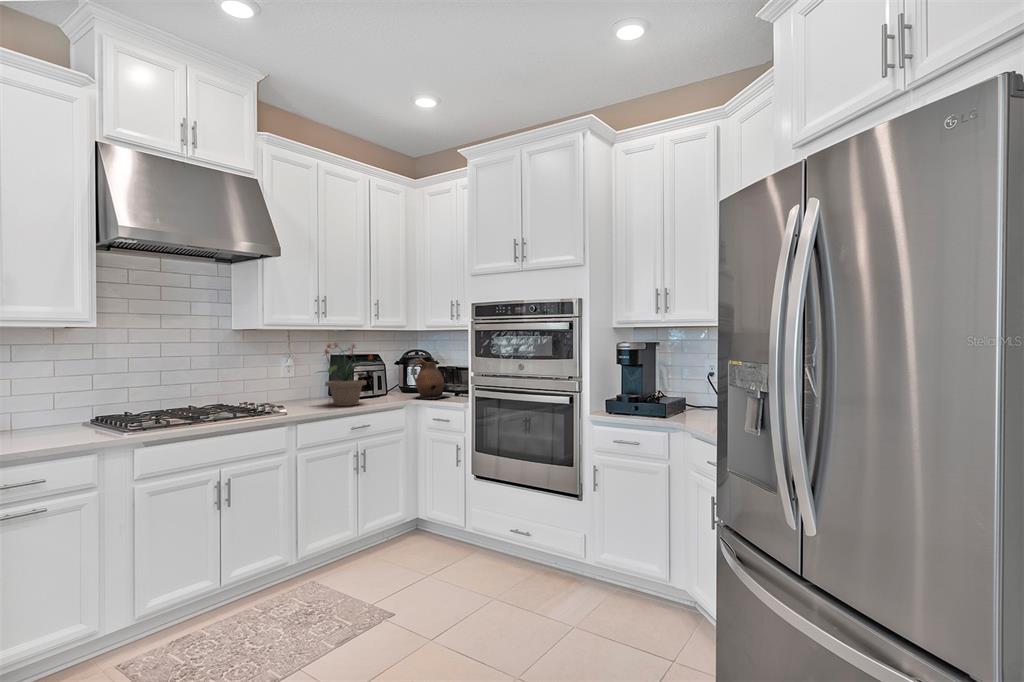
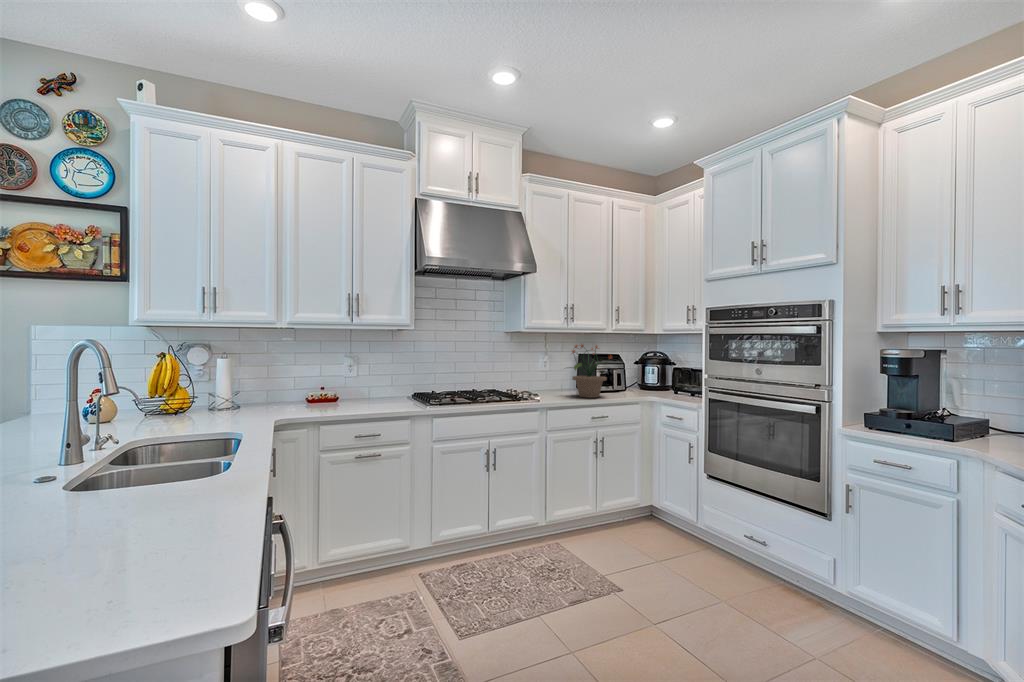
ceramic pitcher: present [412,358,448,399] -> none [648,359,685,397]

